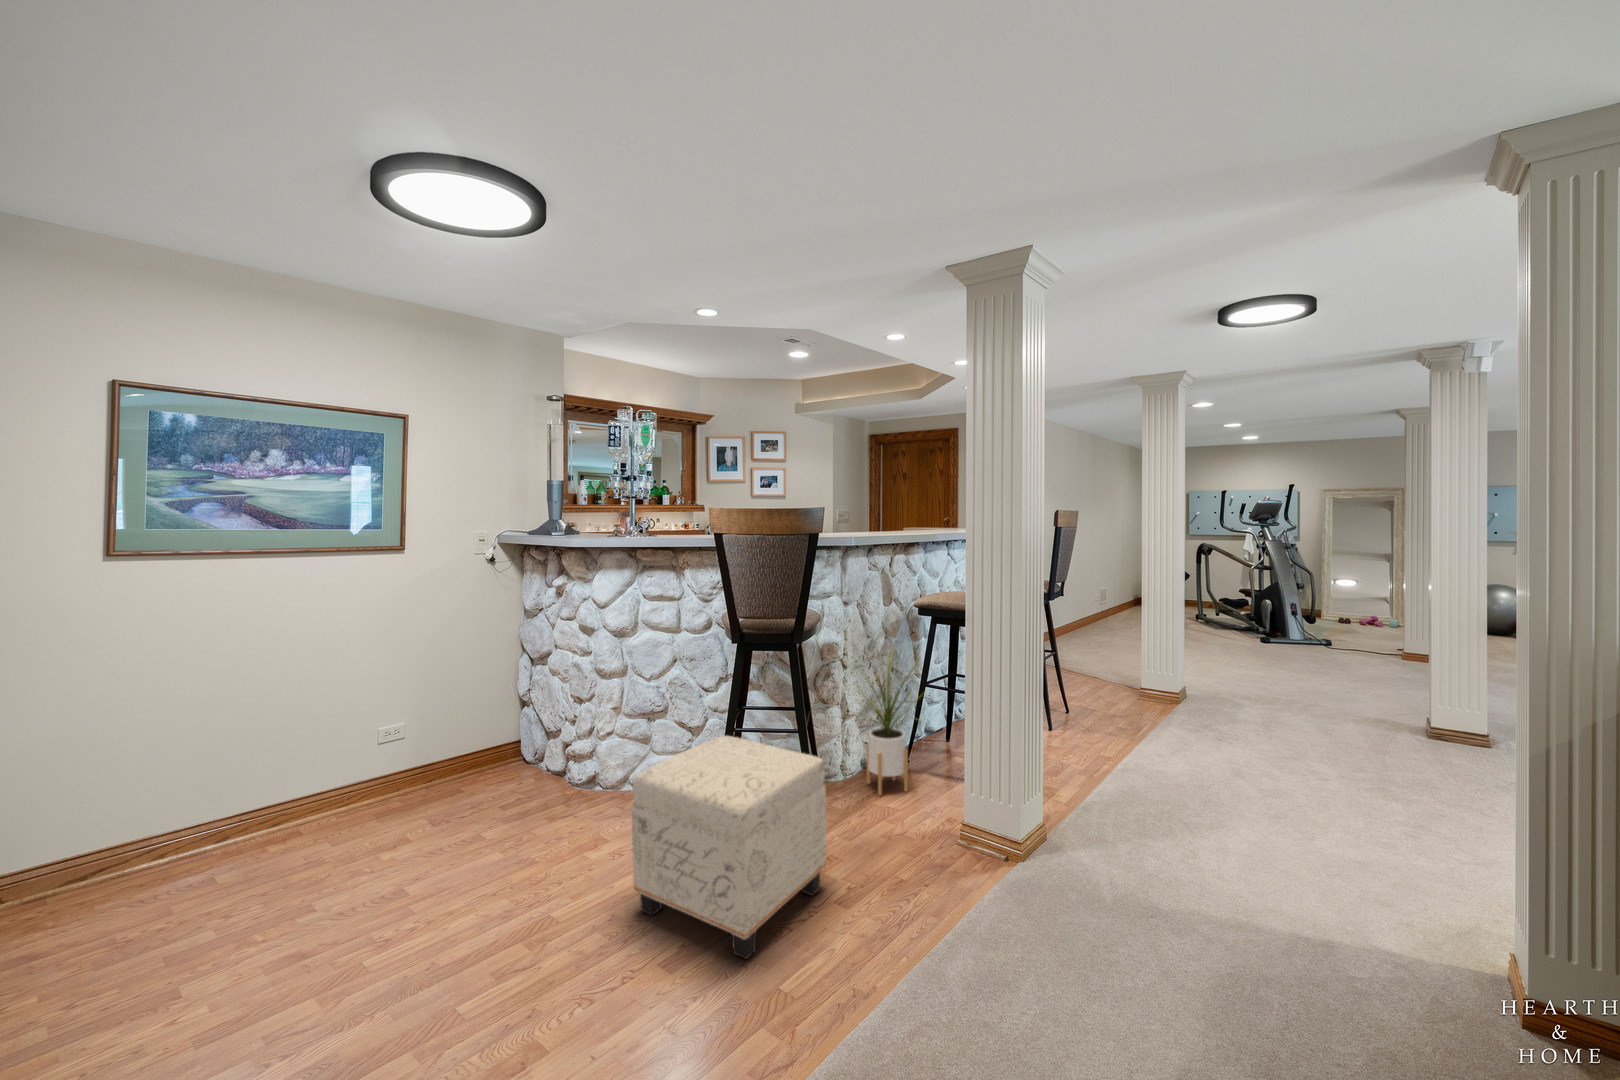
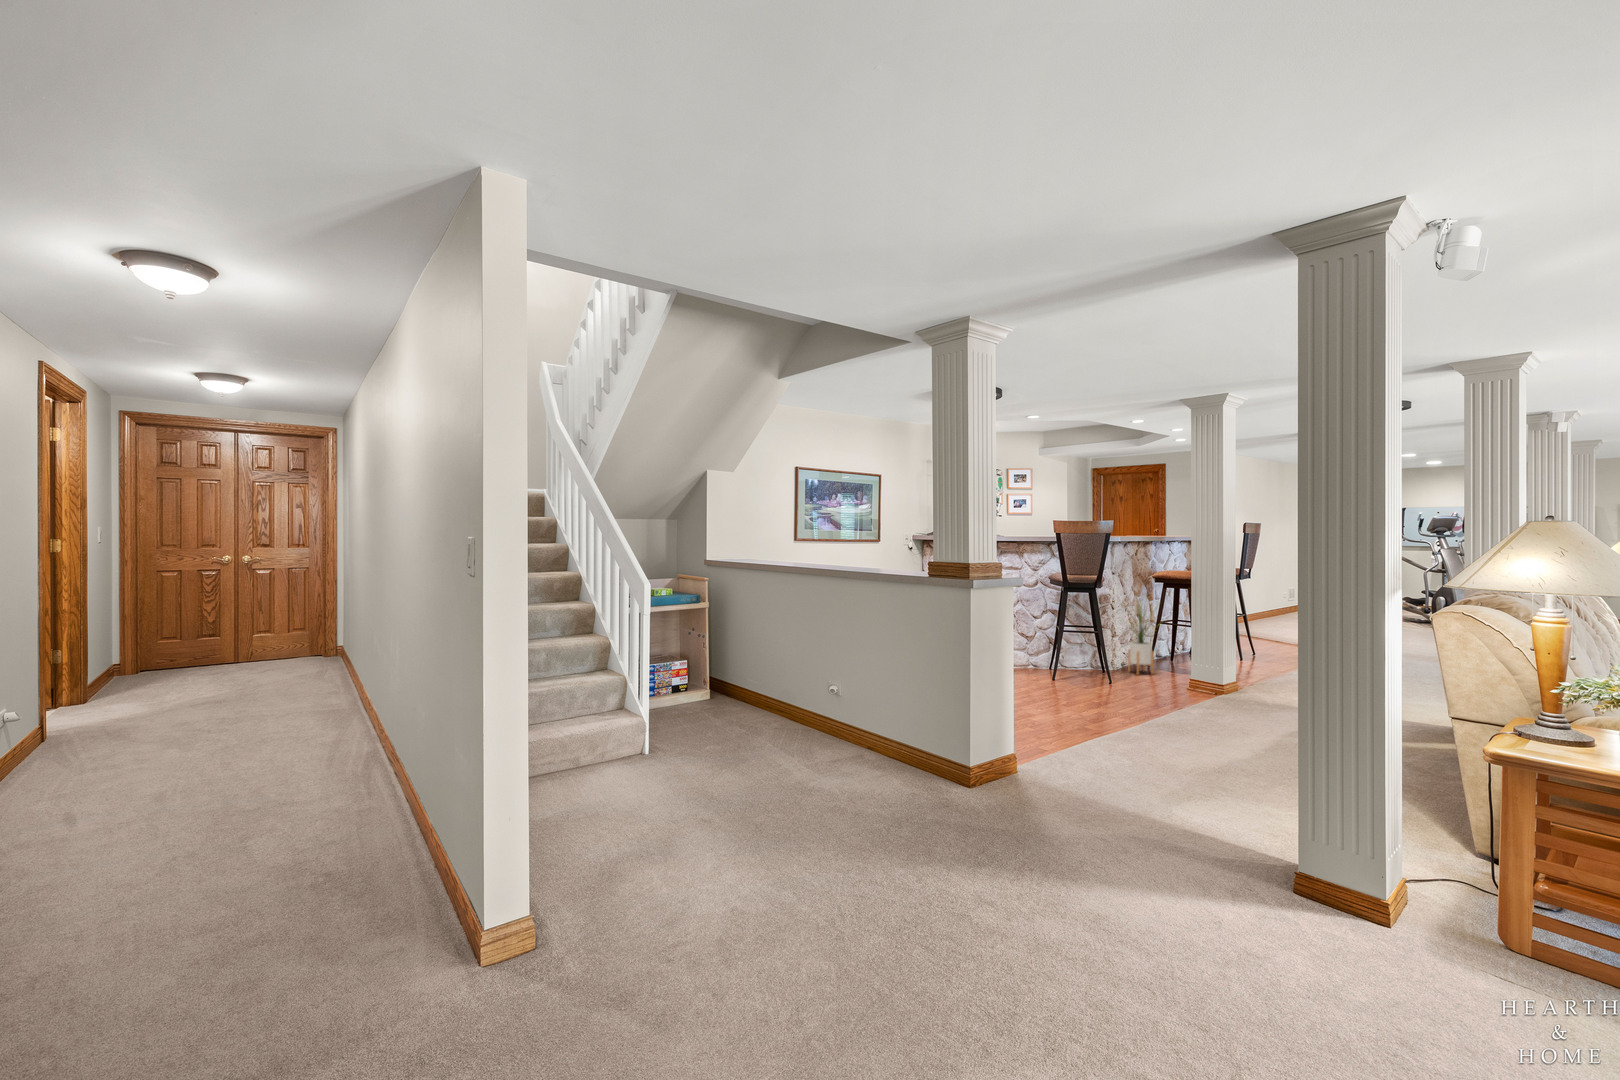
ottoman: present [631,736,827,959] -> none [1039,626,1124,701]

